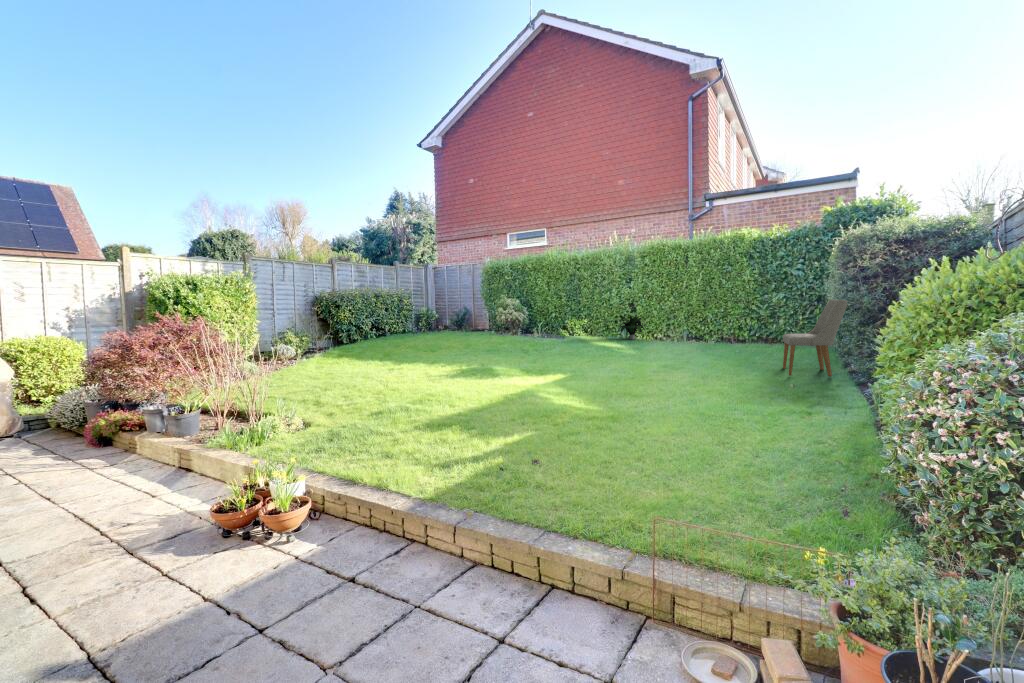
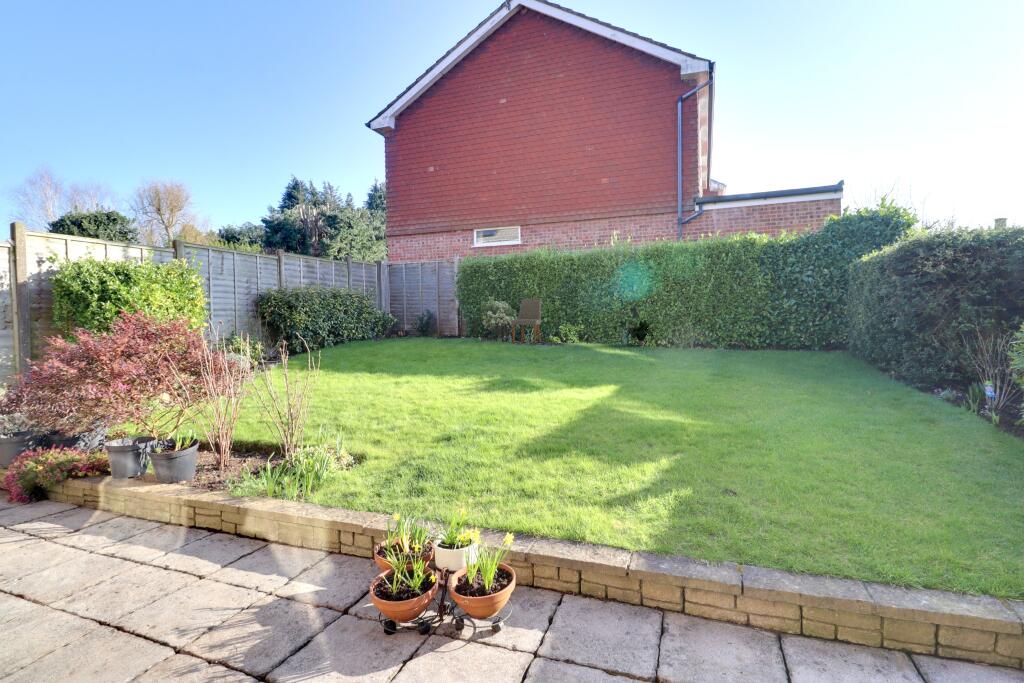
chair: present [783,299,848,376] -> present [511,298,542,343]

